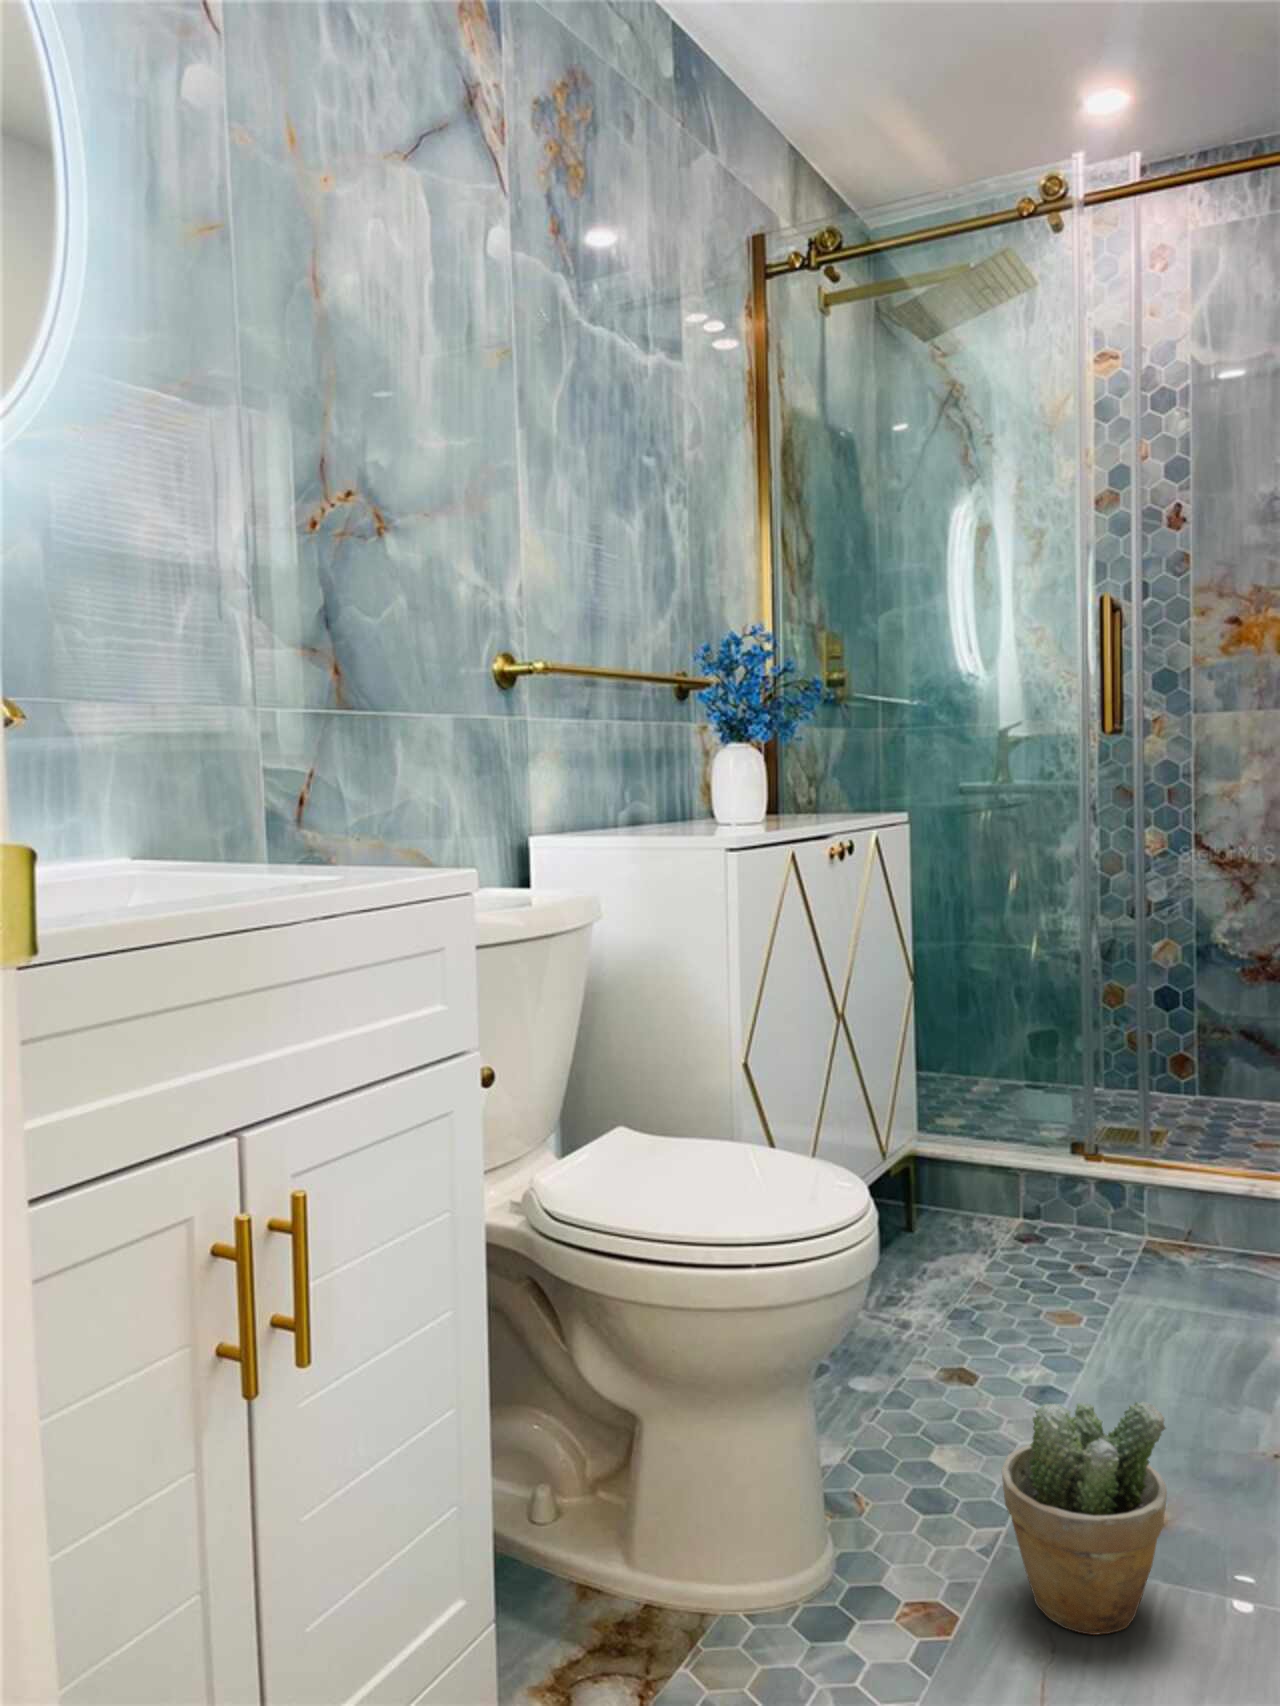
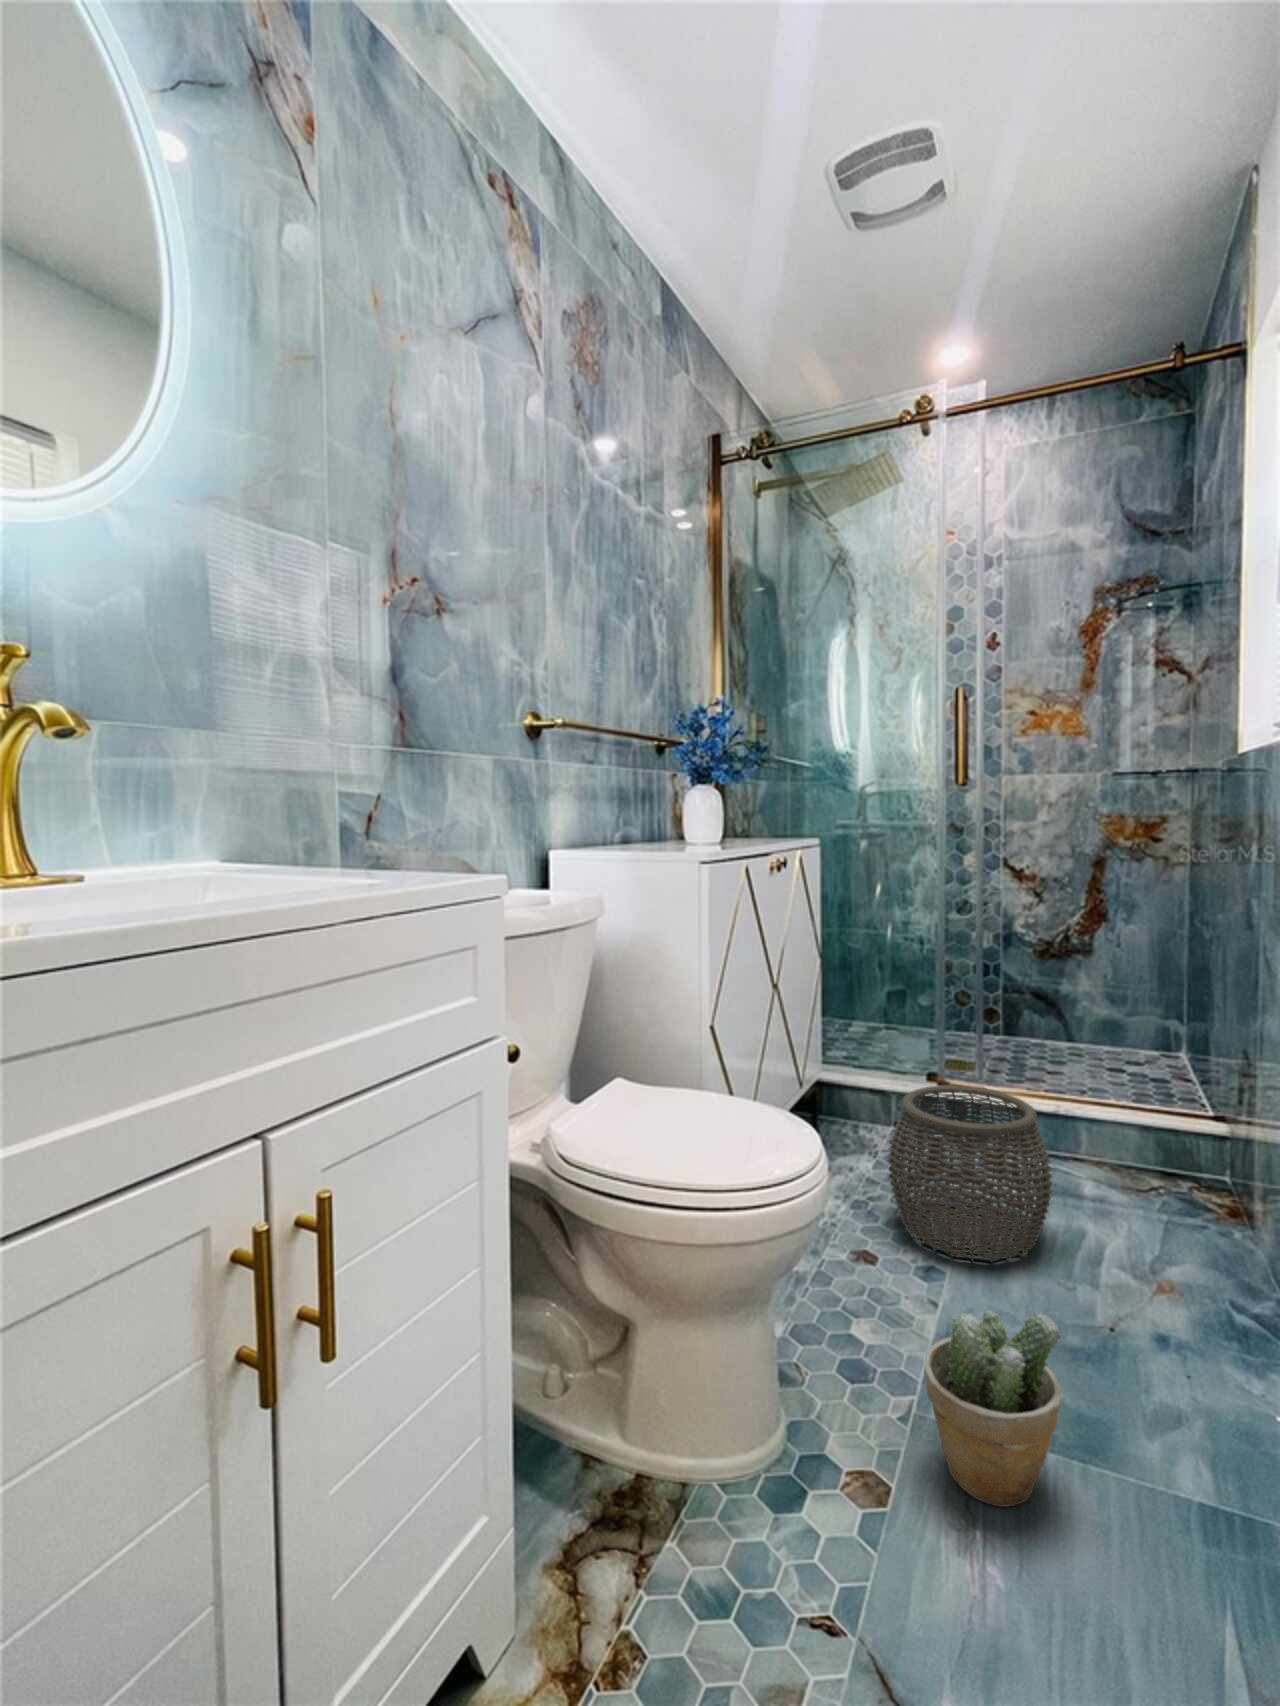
woven basket: none [995,1149,1216,1379] -> present [888,1085,1052,1262]

